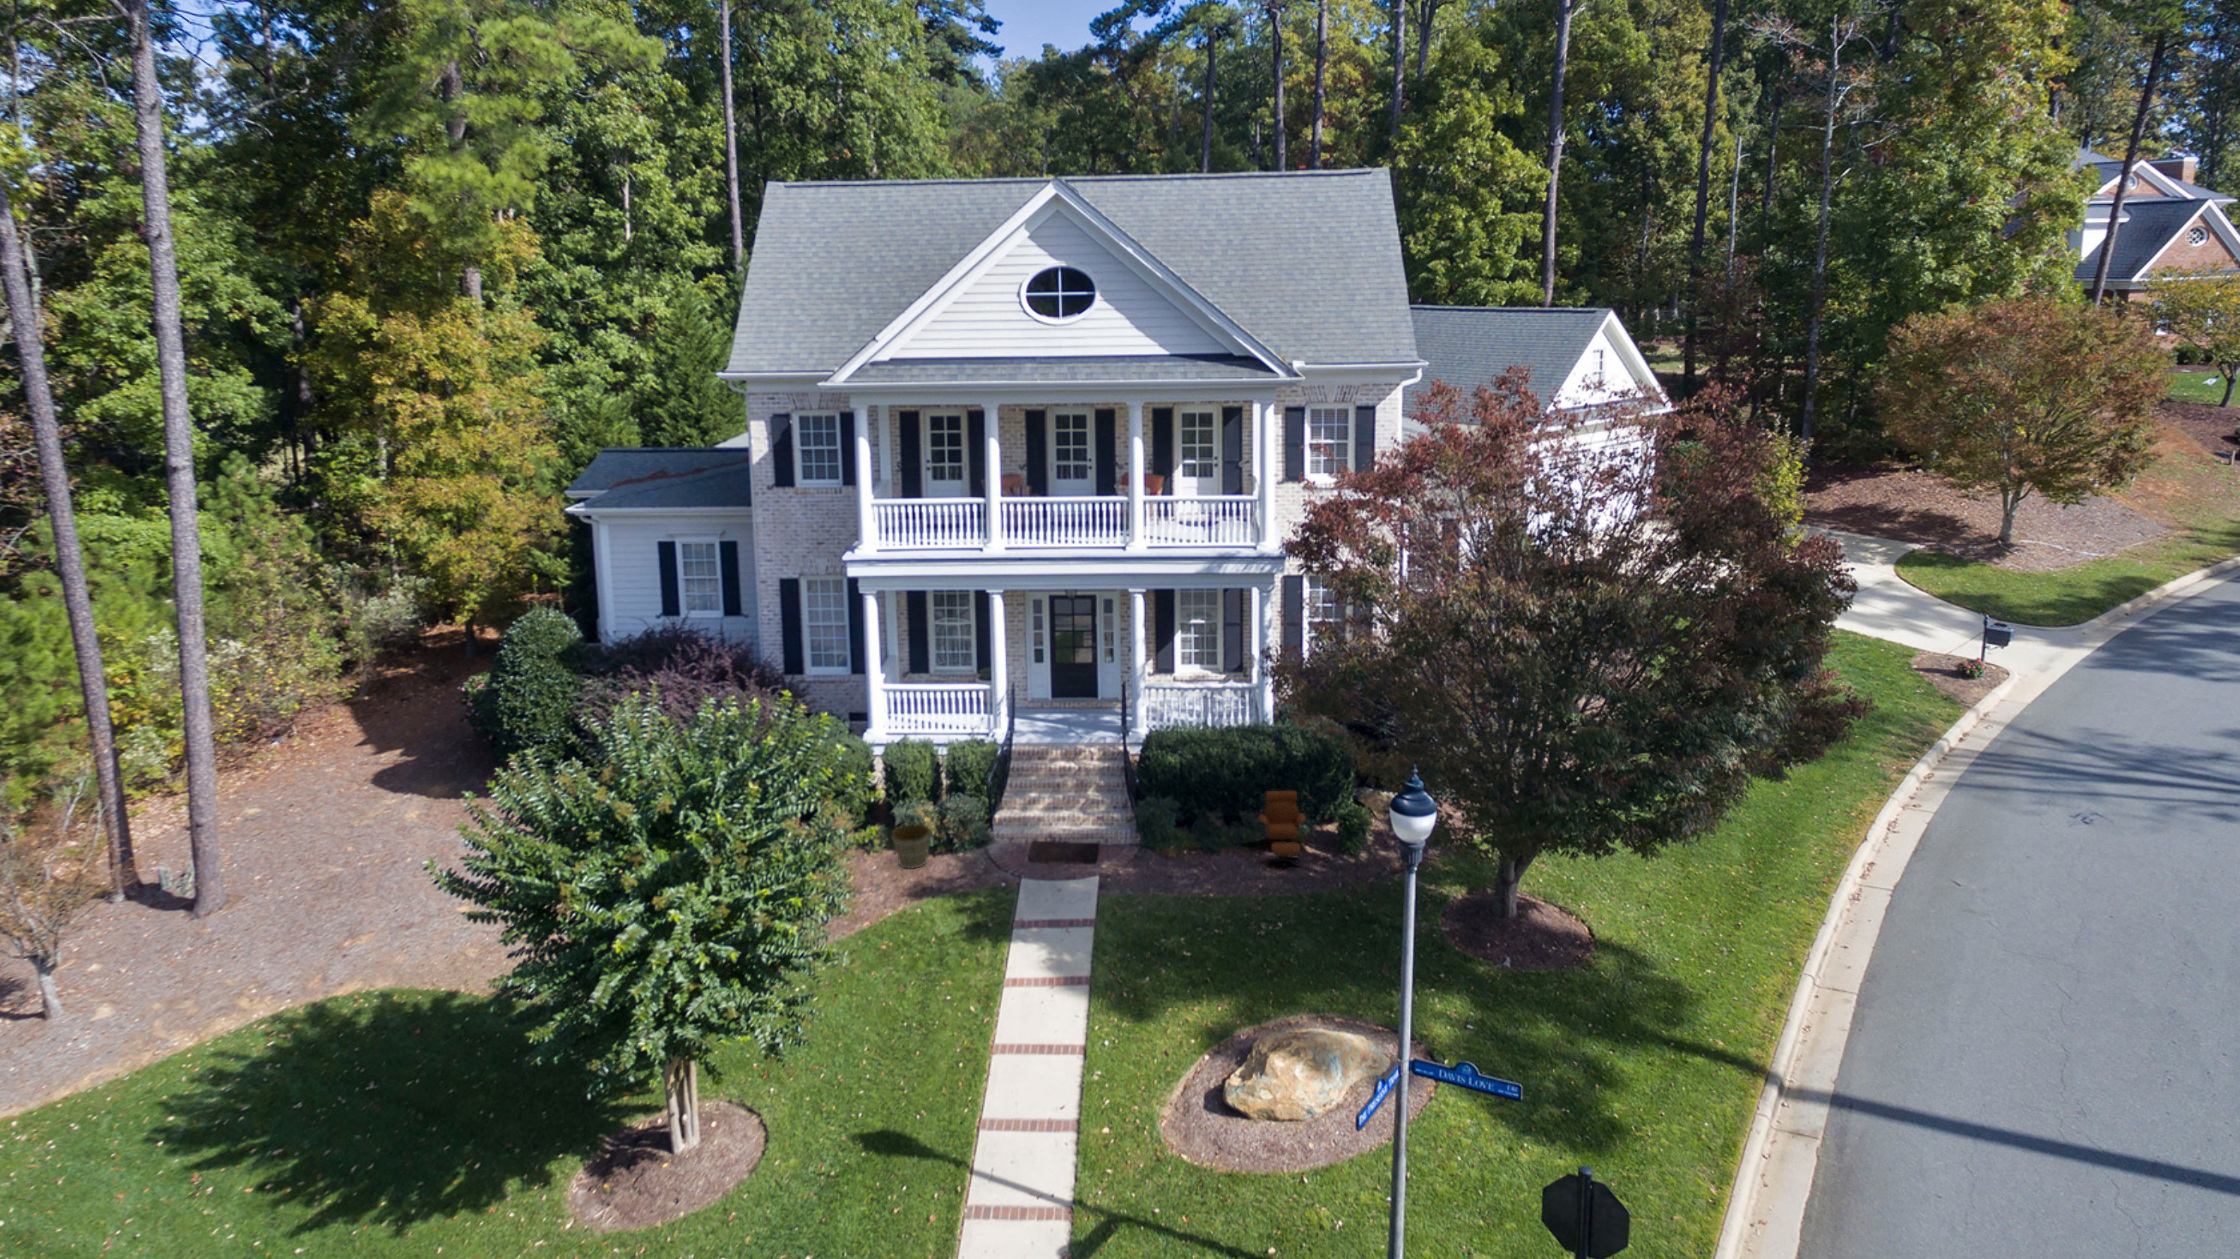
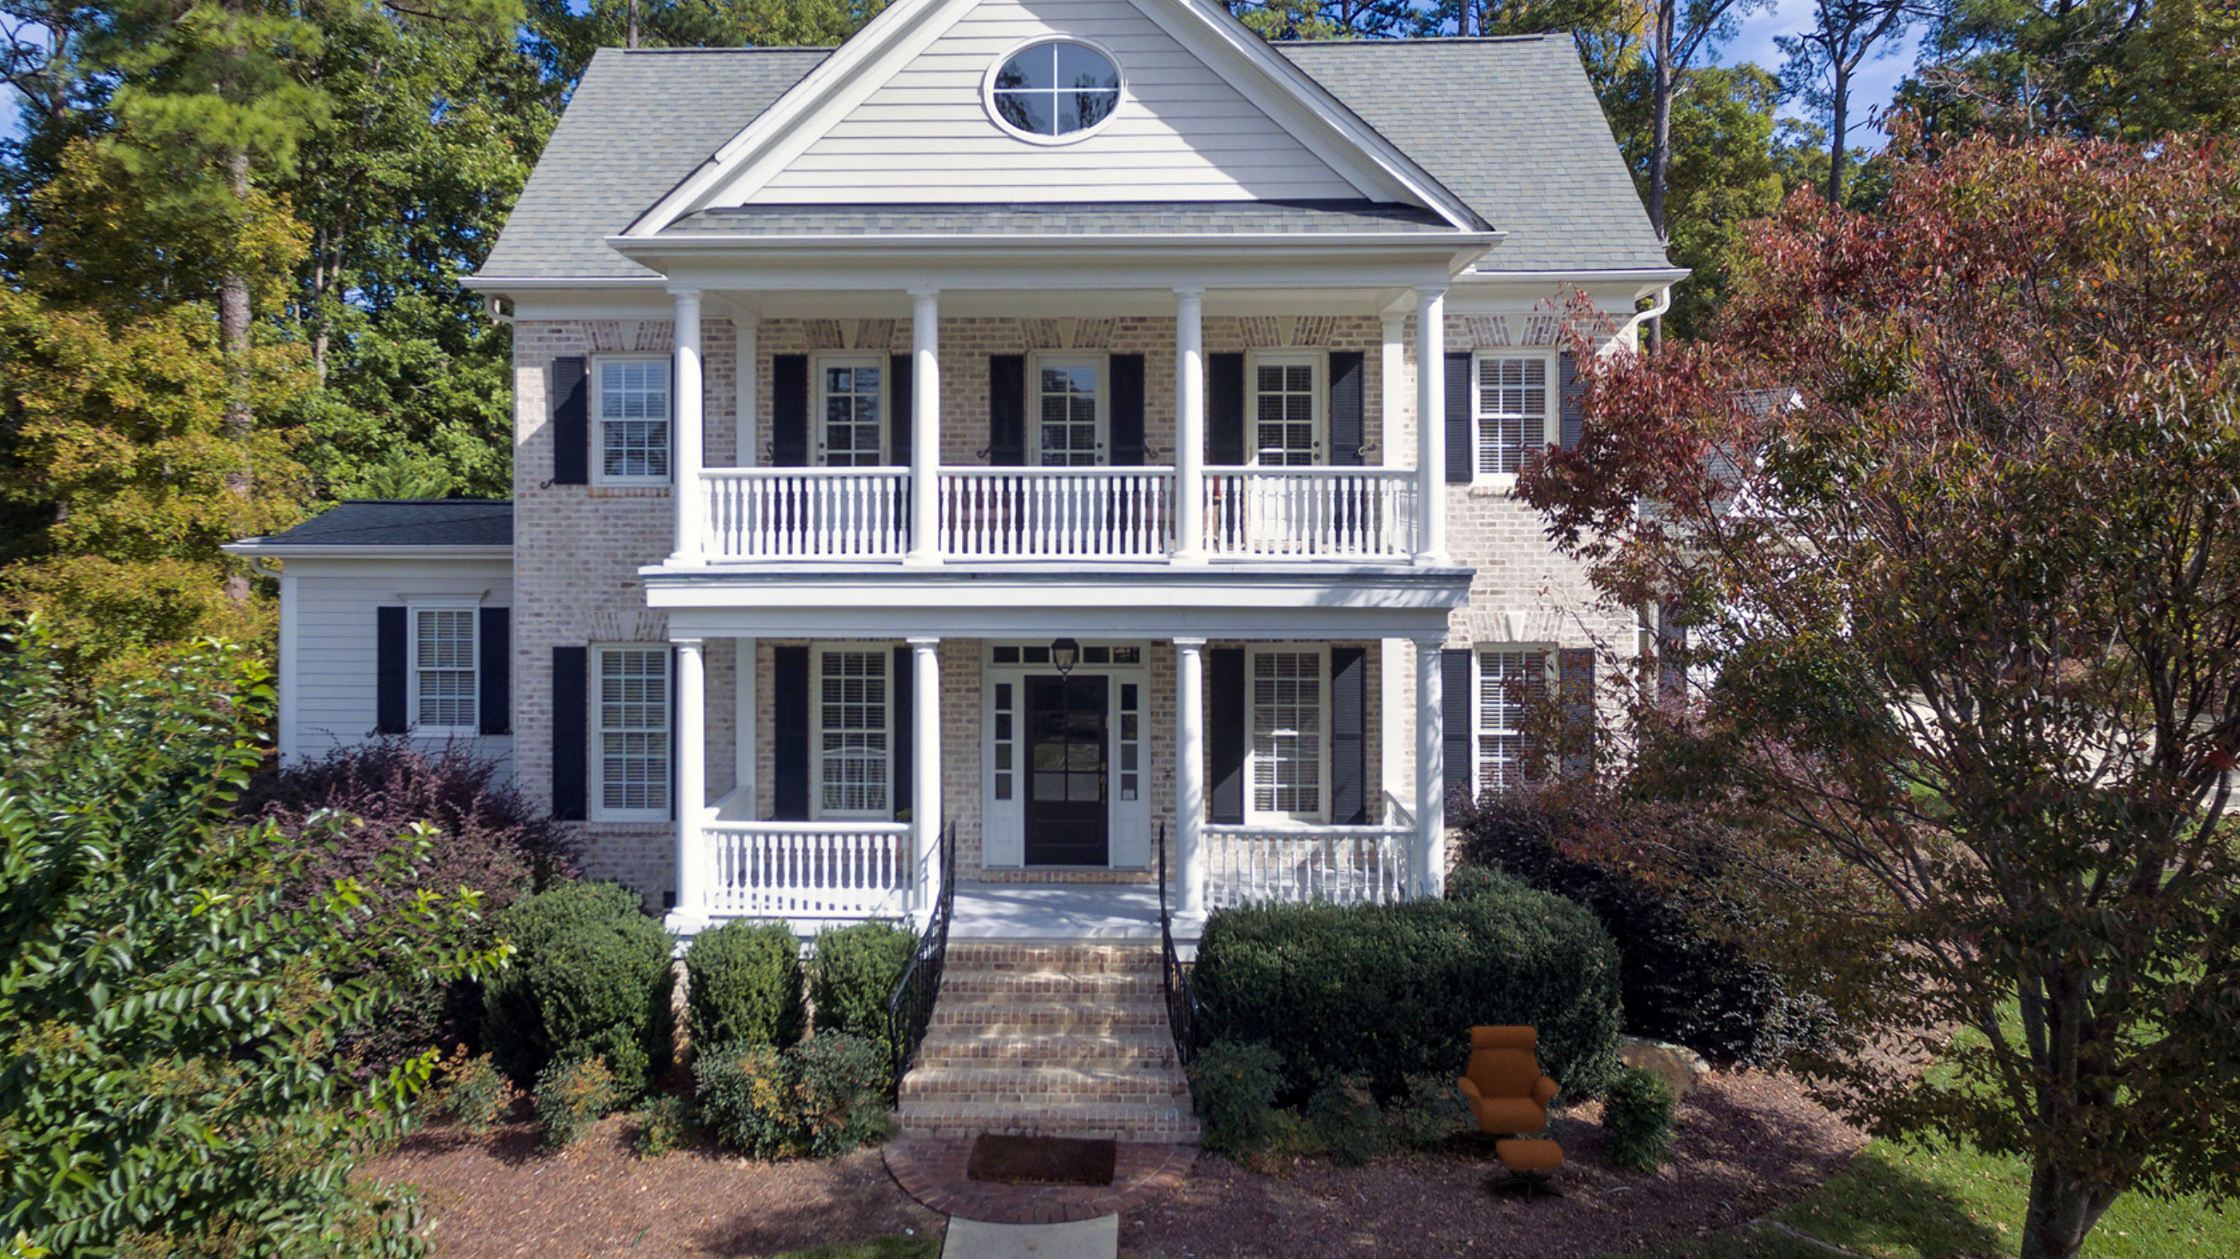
wooden bucket: present [892,824,931,869] -> none [677,1090,765,1191]

